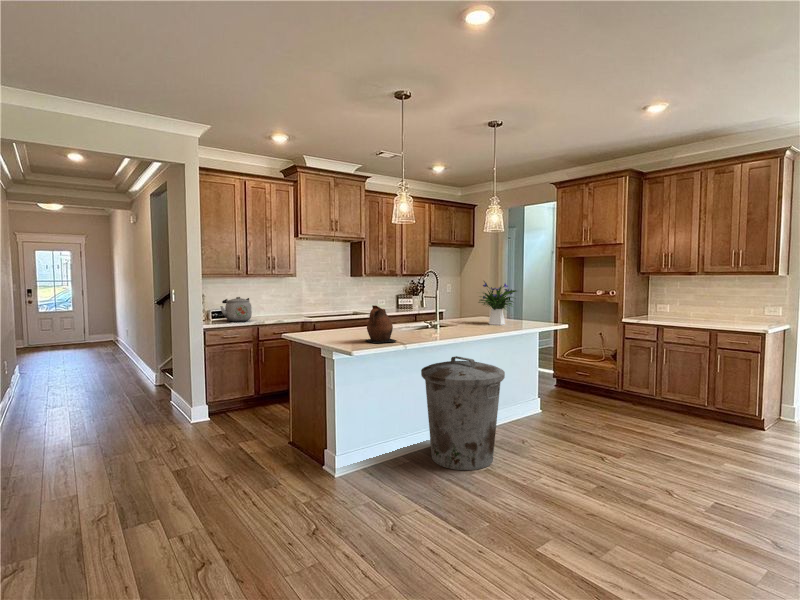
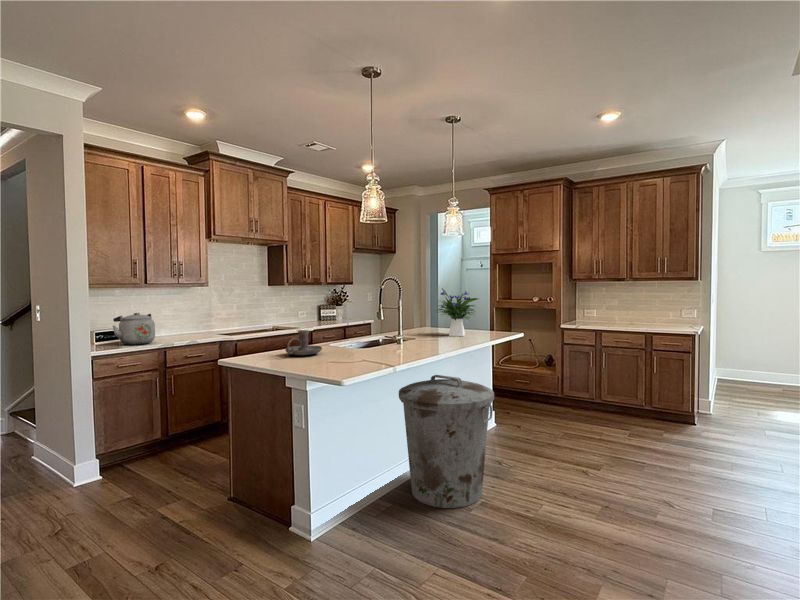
ceramic pitcher: present [366,305,396,343] -> none [340,320,382,366]
candle holder: none [330,314,361,334] -> present [285,330,322,355]

